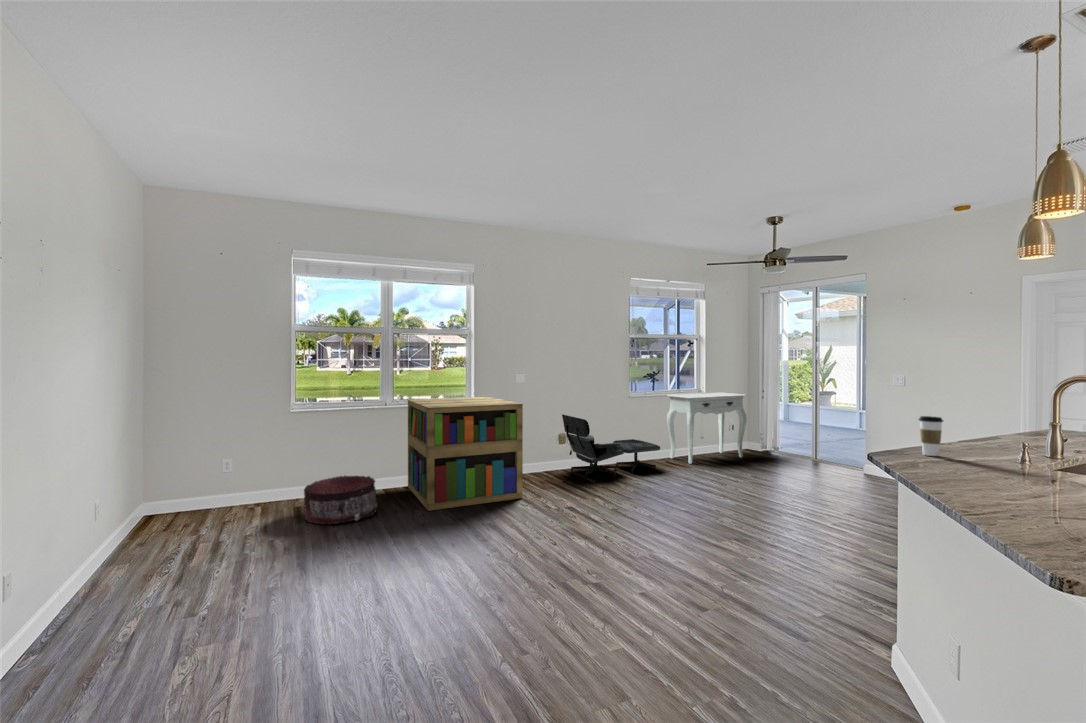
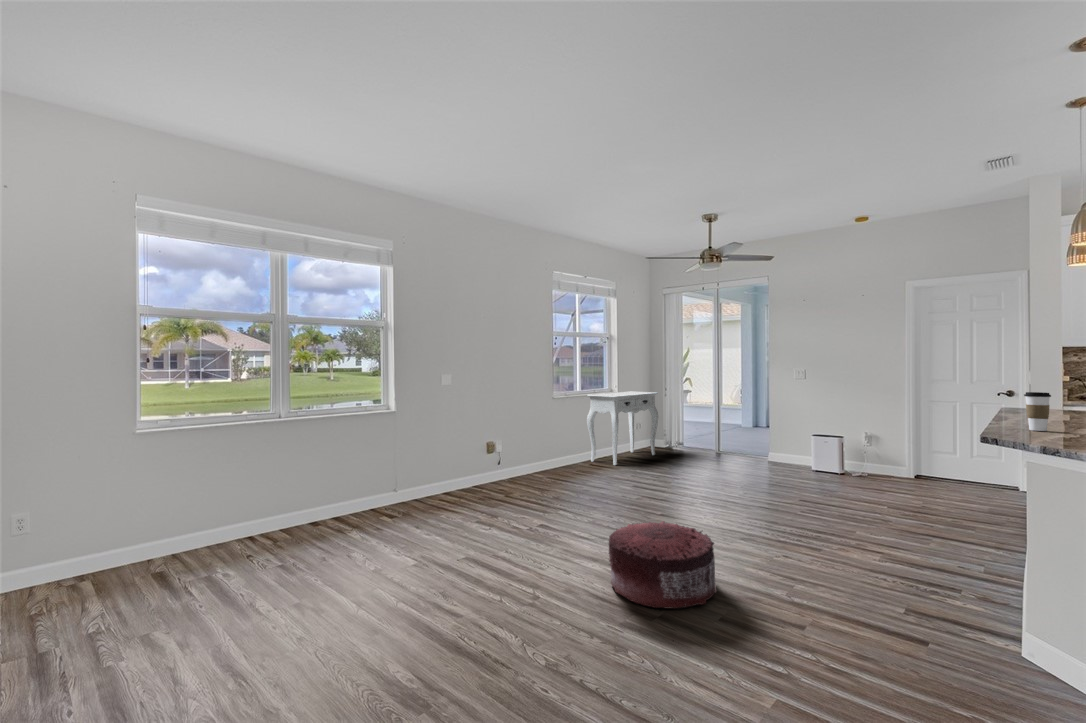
bookshelf: present [408,397,523,511] -> none [313,401,477,552]
lounge chair: present [562,414,660,478] -> none [492,419,594,490]
pouf: present [304,476,377,524] -> present [609,521,716,609]

